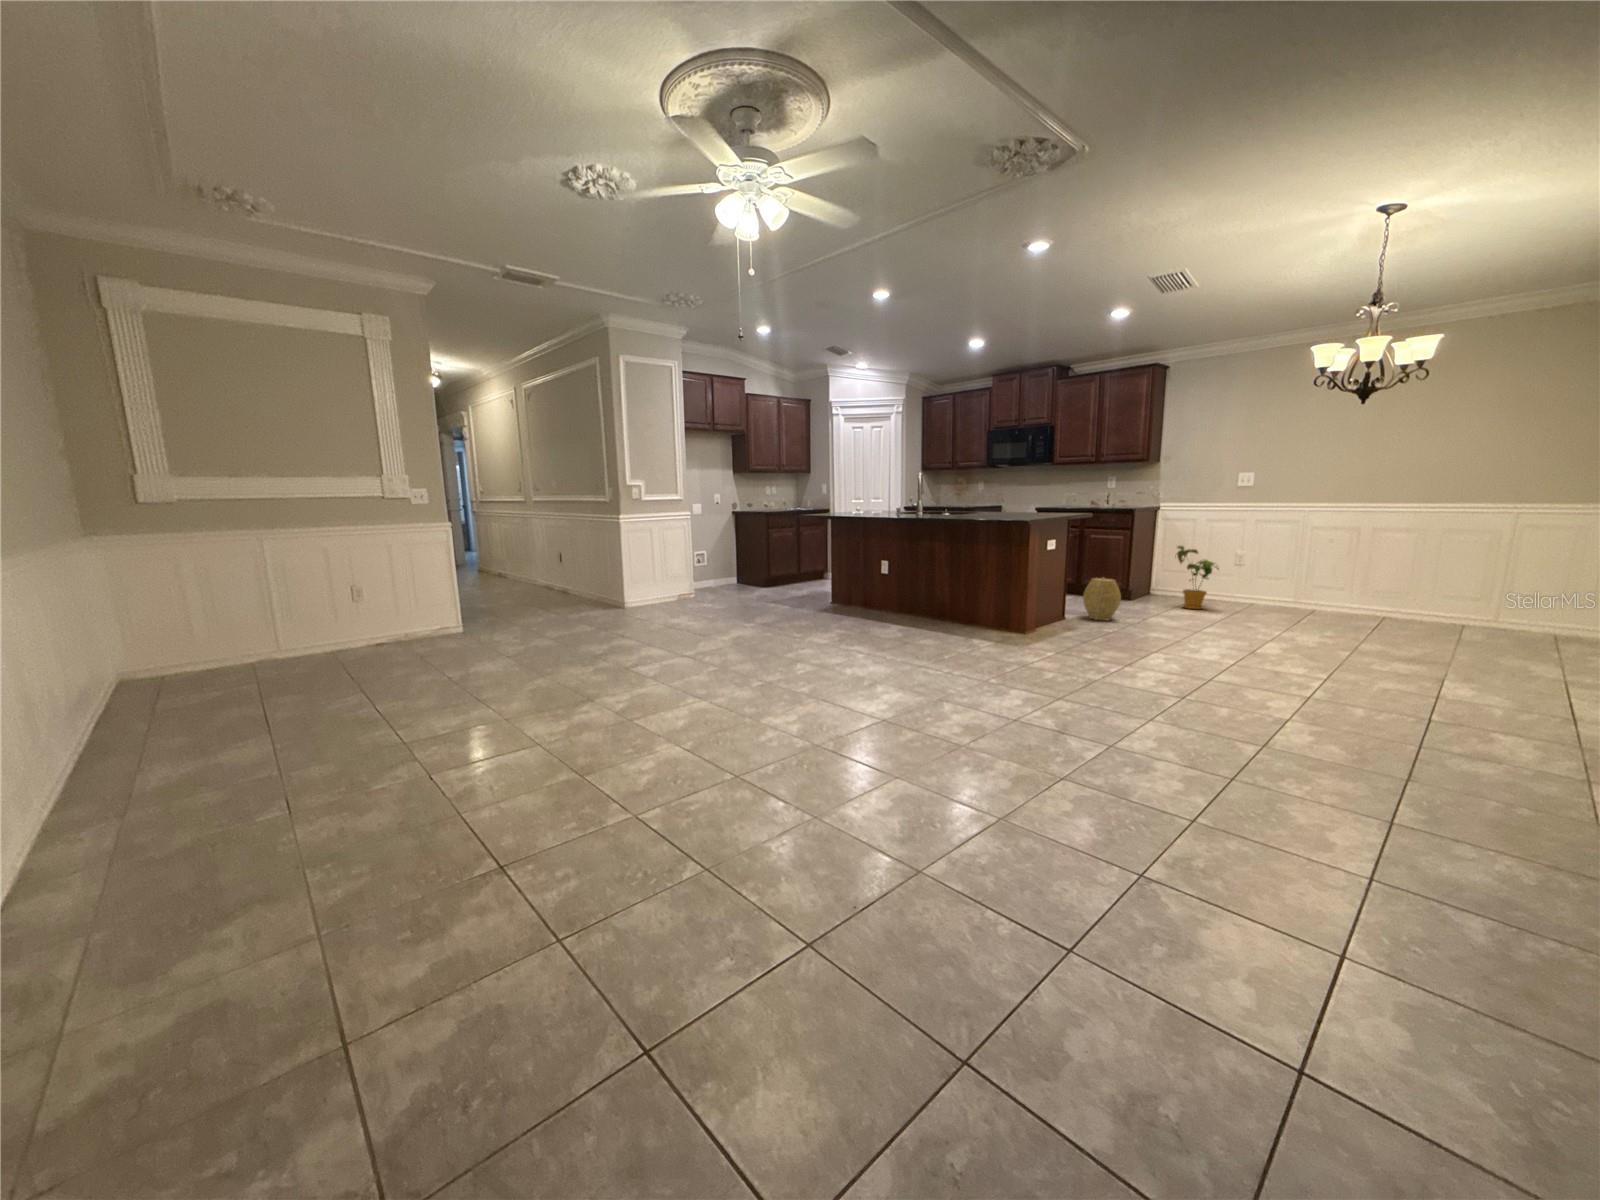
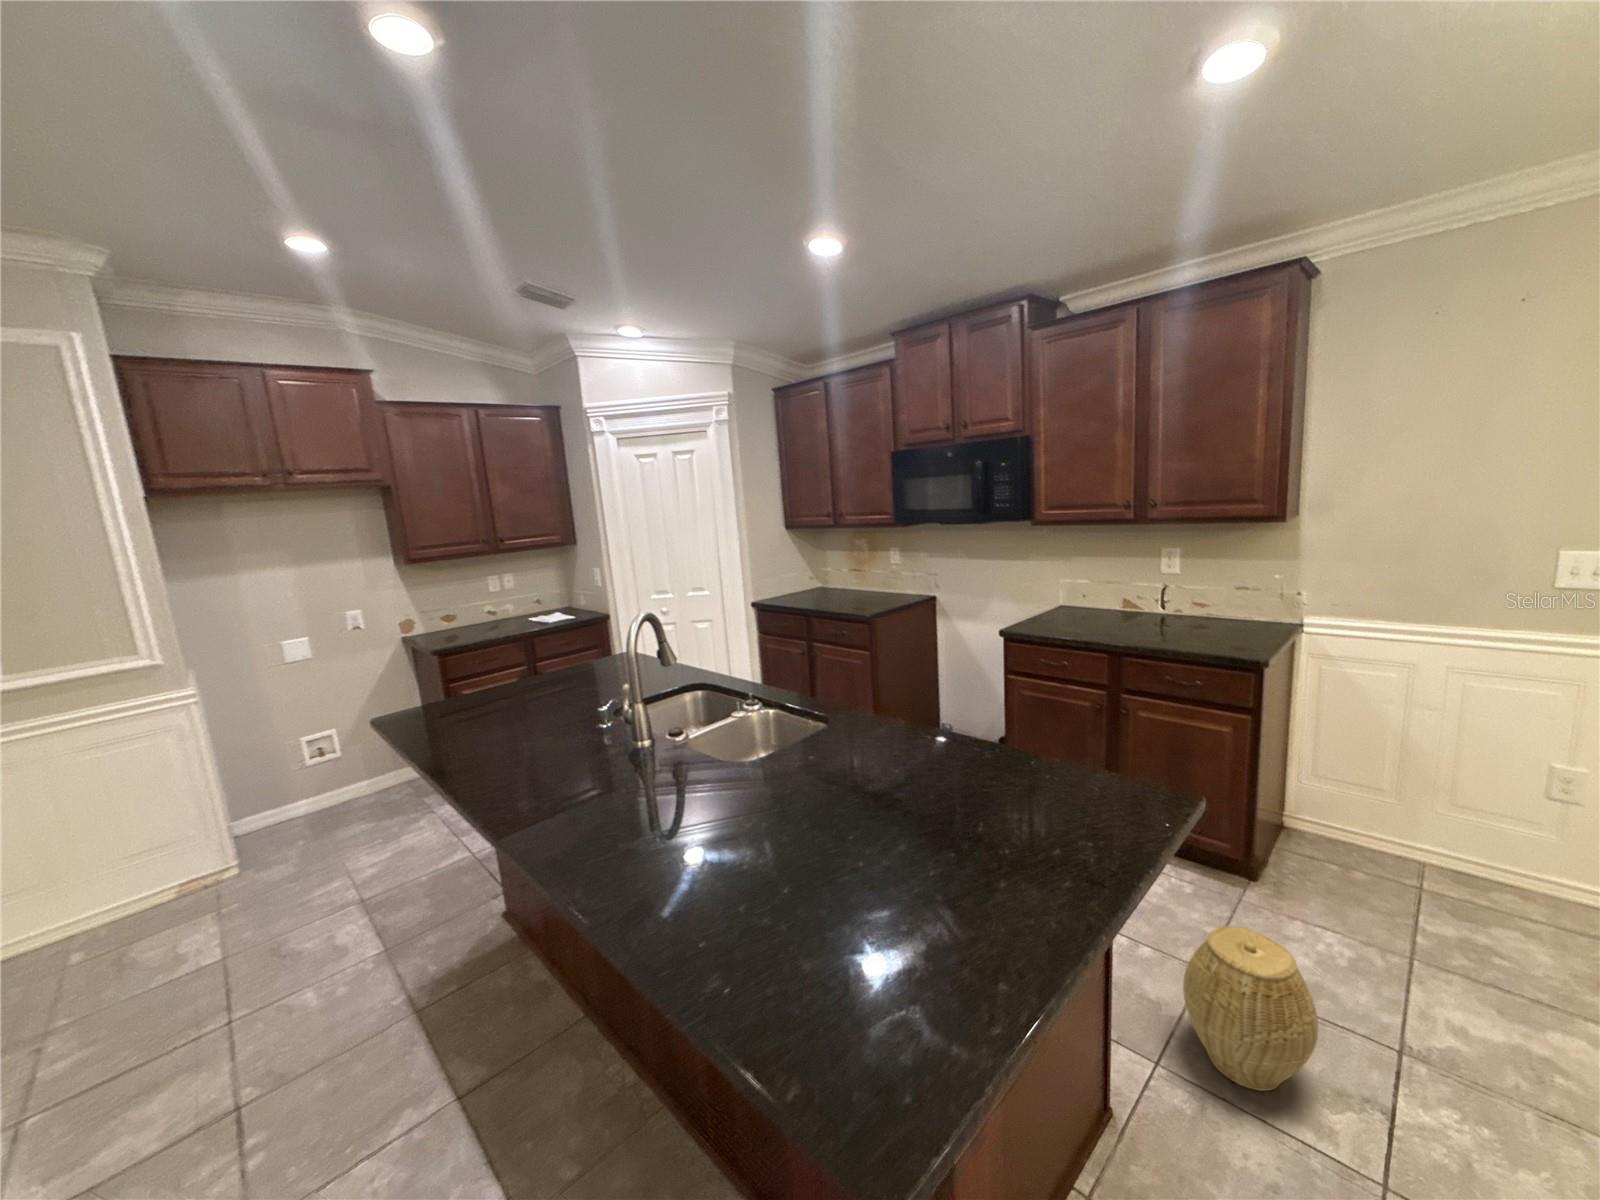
house plant: present [1177,546,1219,609] -> none [1376,753,1528,920]

